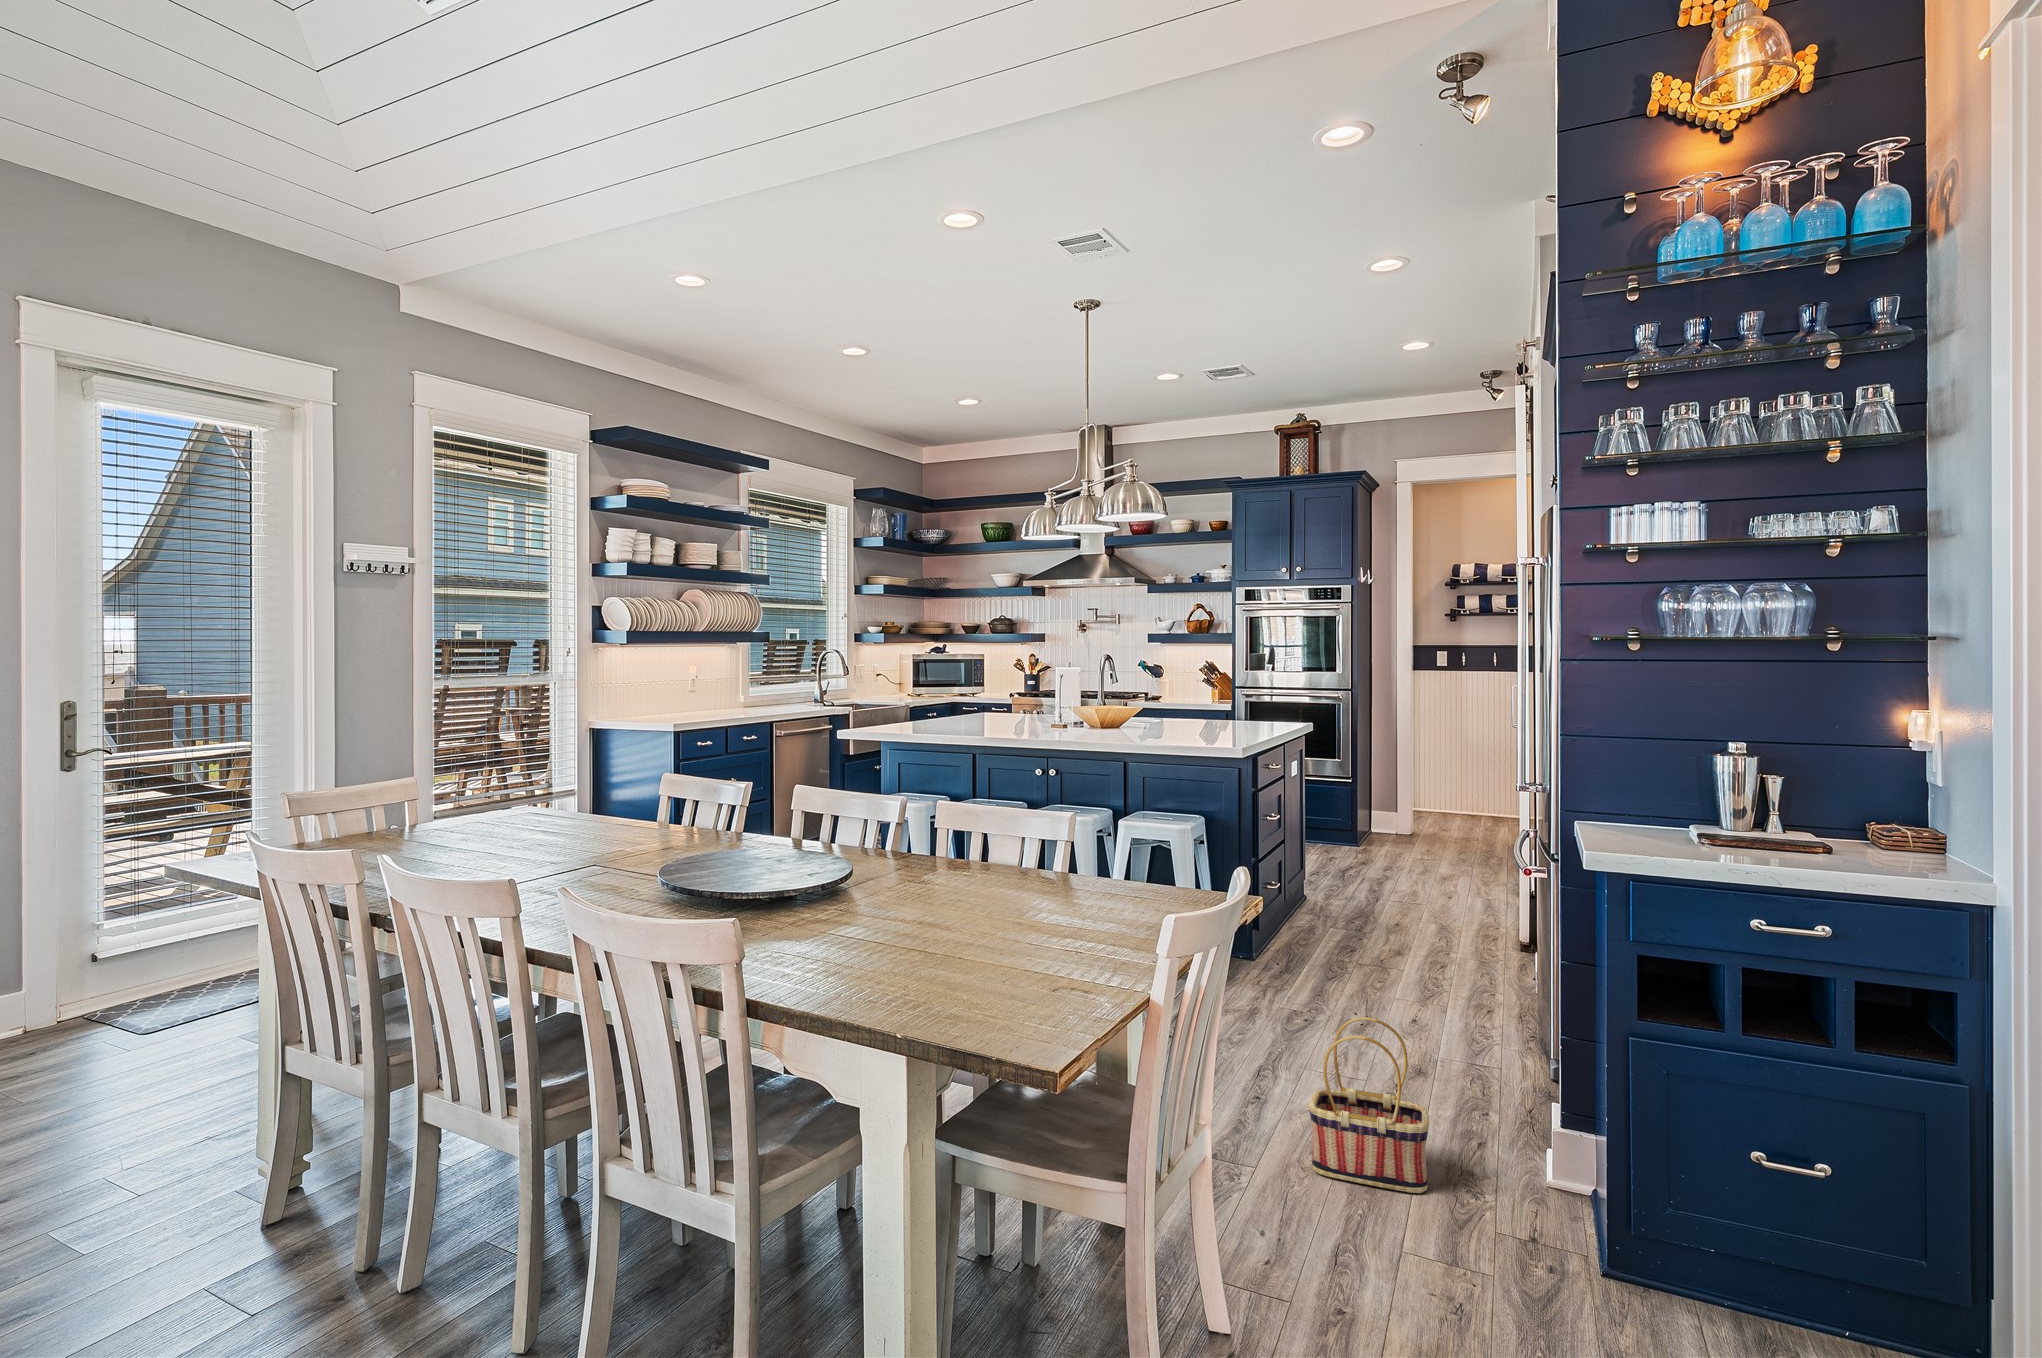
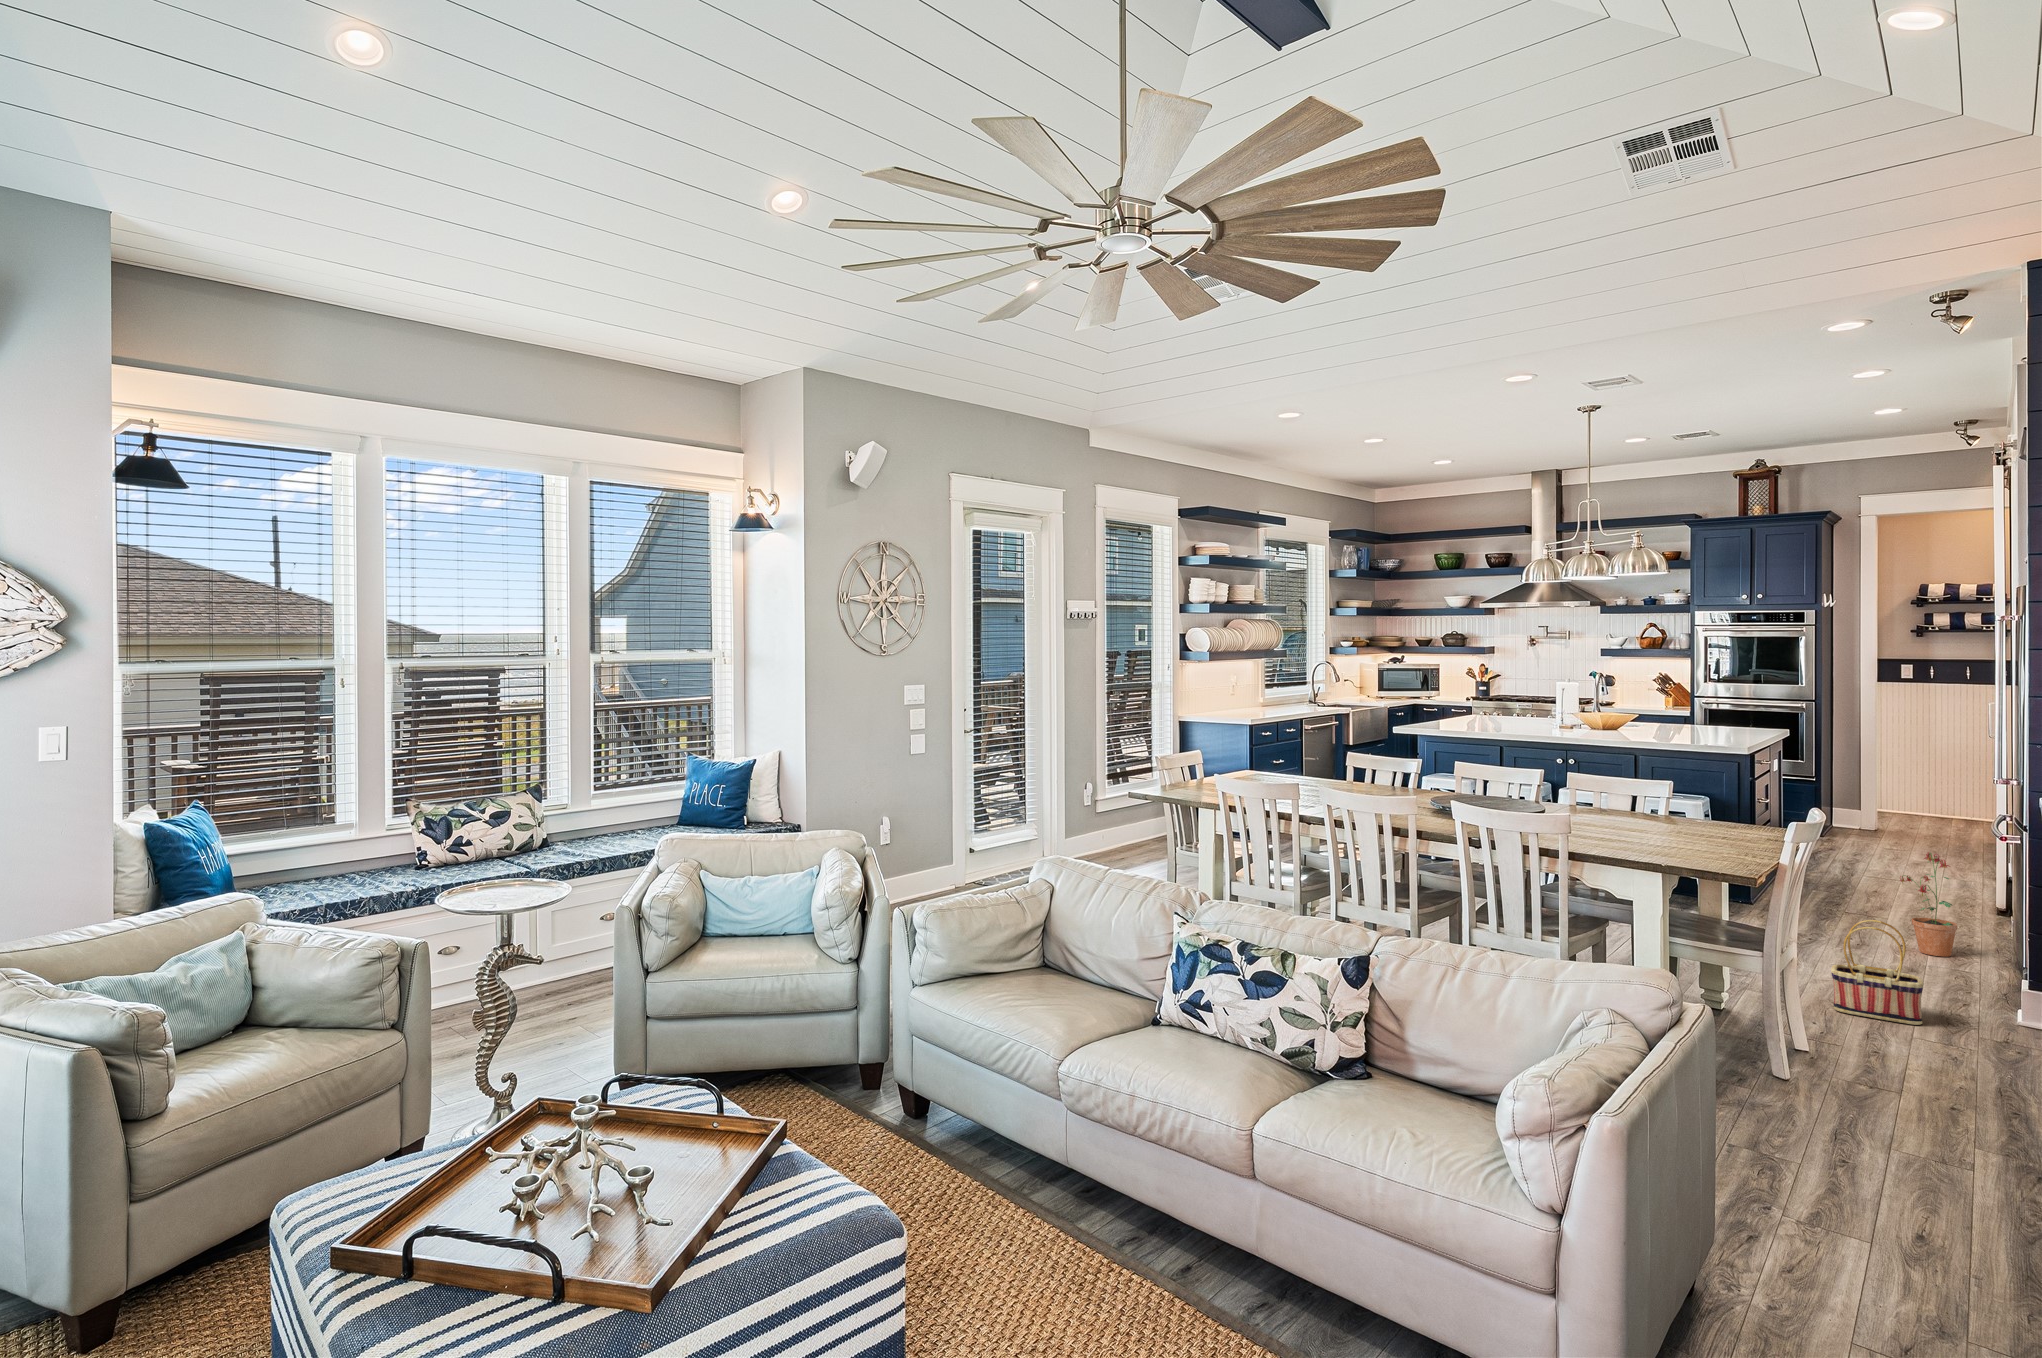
potted plant: none [1413,885,1479,1032] -> present [1900,852,1957,957]

